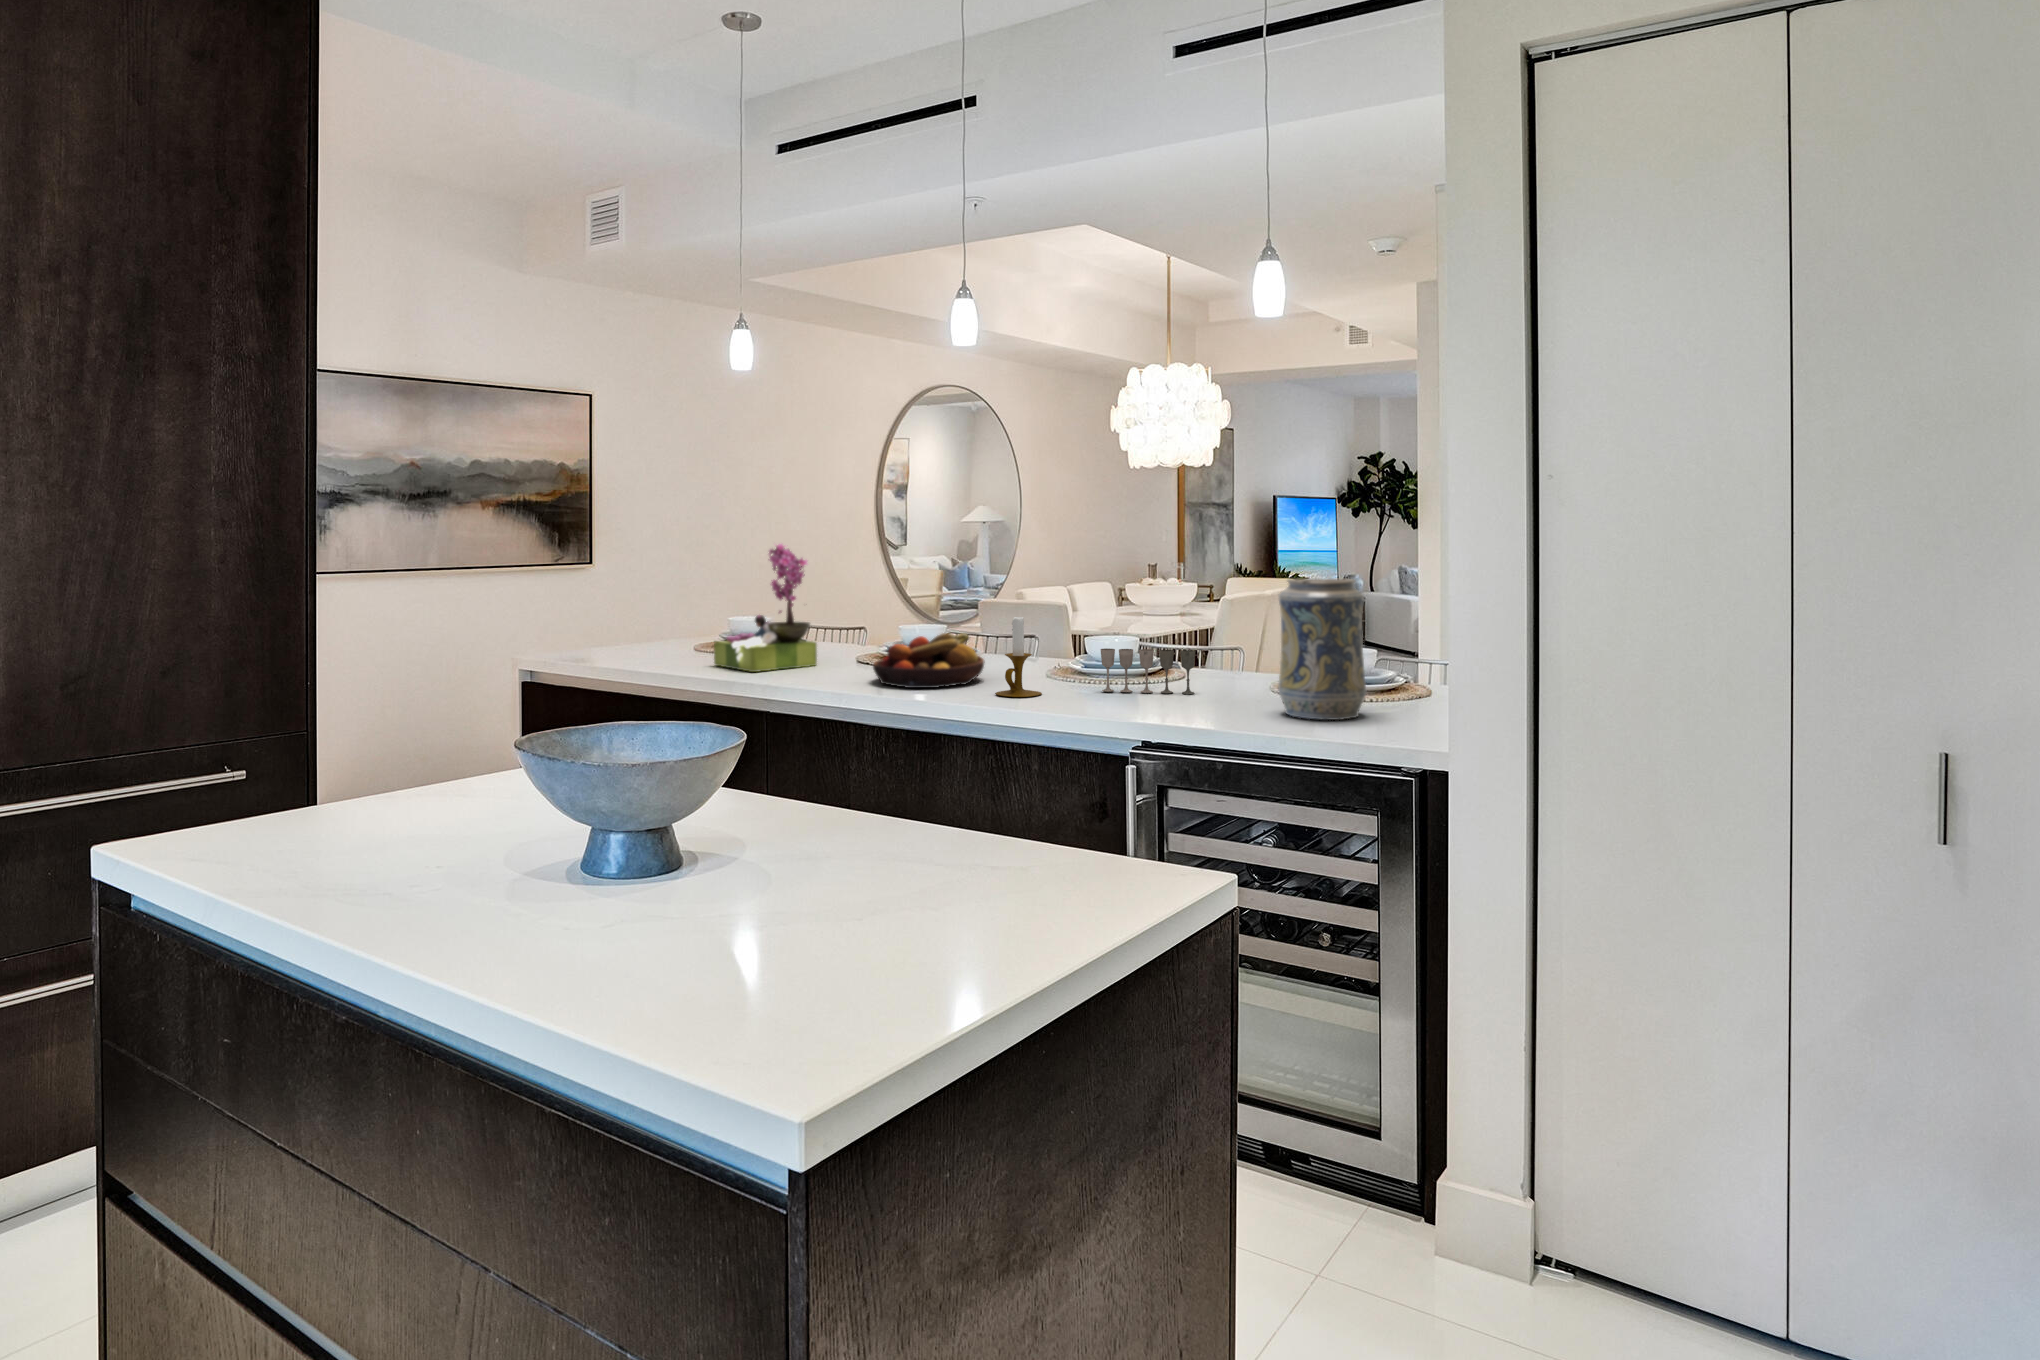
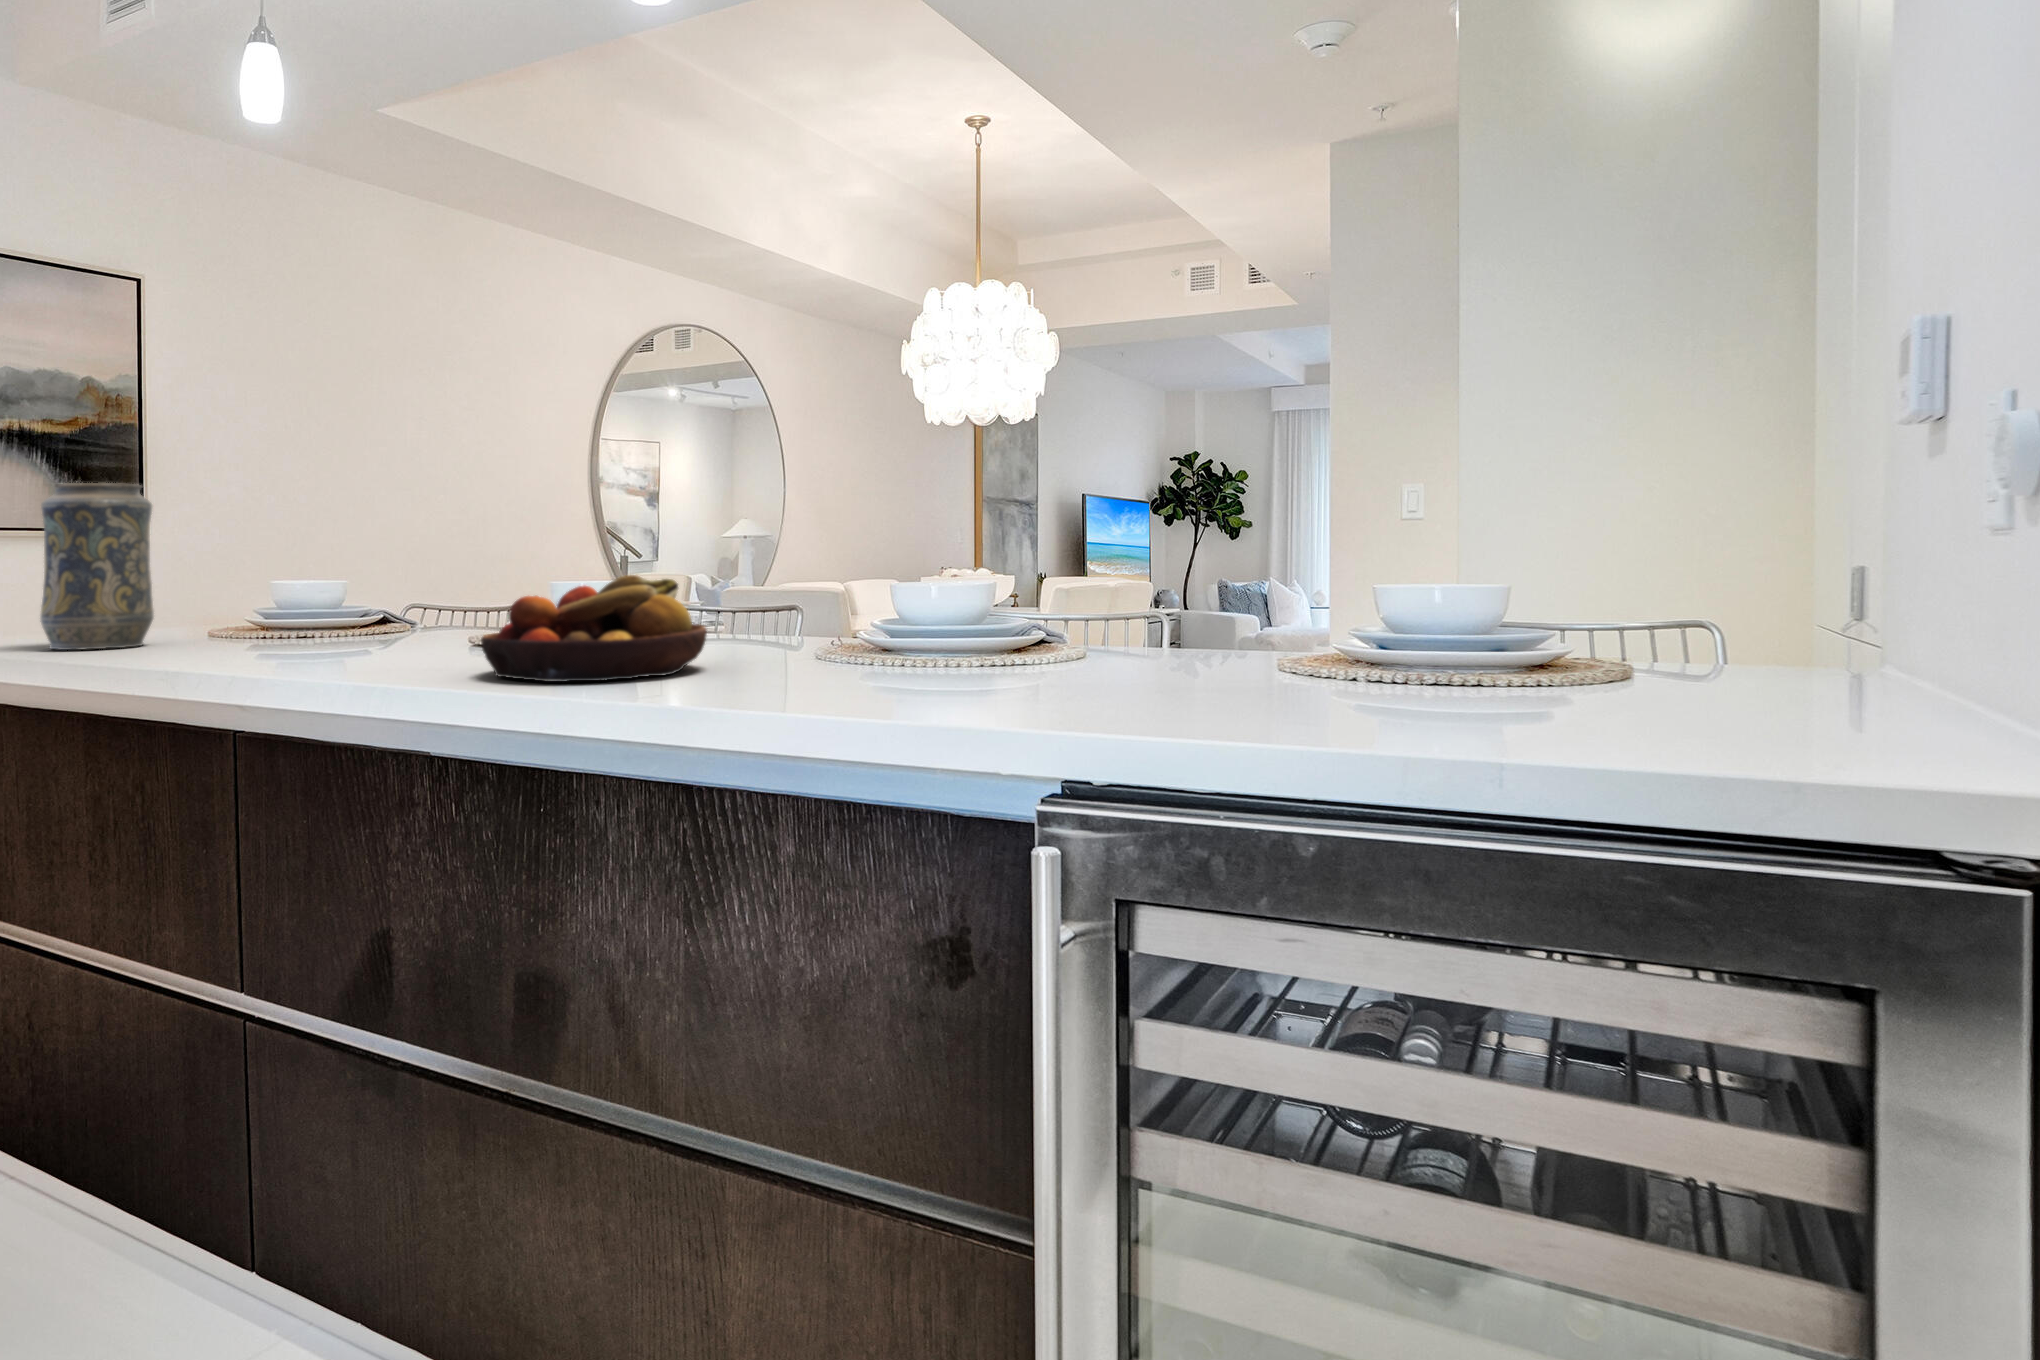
flower arrangement: present [714,544,817,672] -> none [210,432,403,664]
decorative vase: present [1278,578,1366,720] -> present [40,483,154,650]
candlestick: present [995,617,1042,697] -> none [723,525,822,692]
wine glass: present [1101,648,1195,694] -> none [943,593,1143,683]

